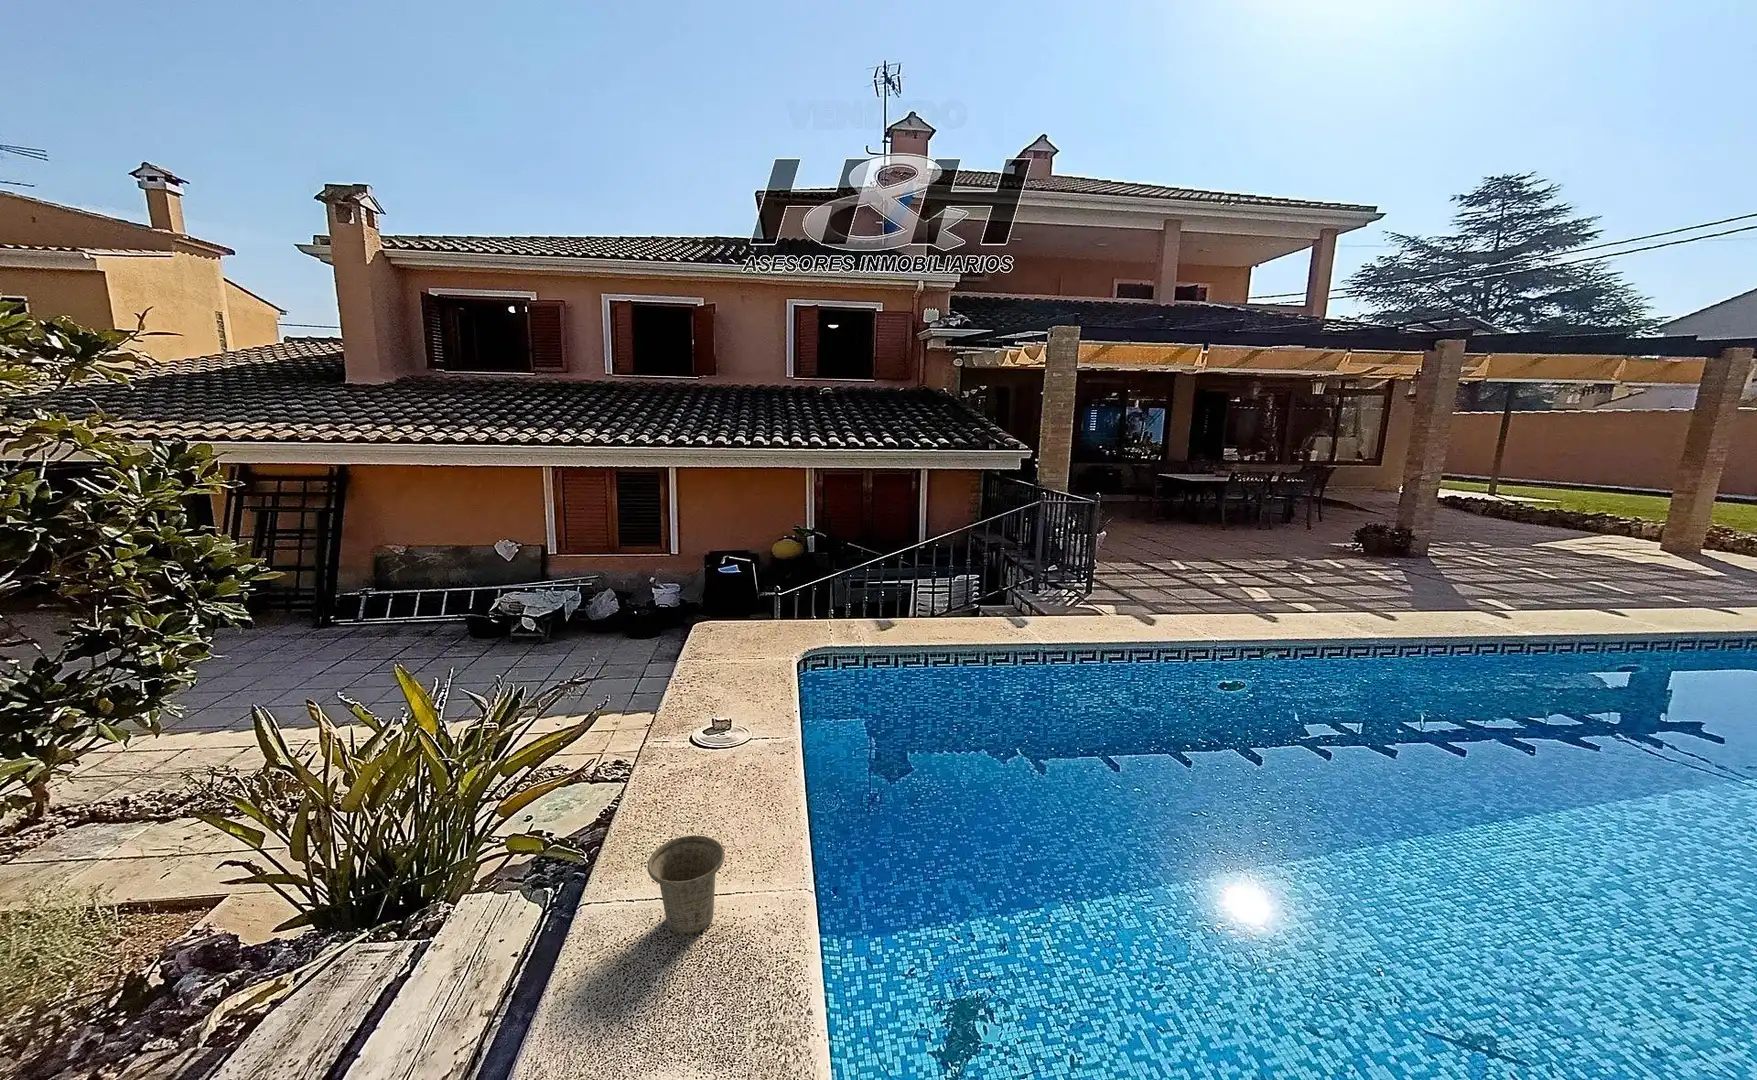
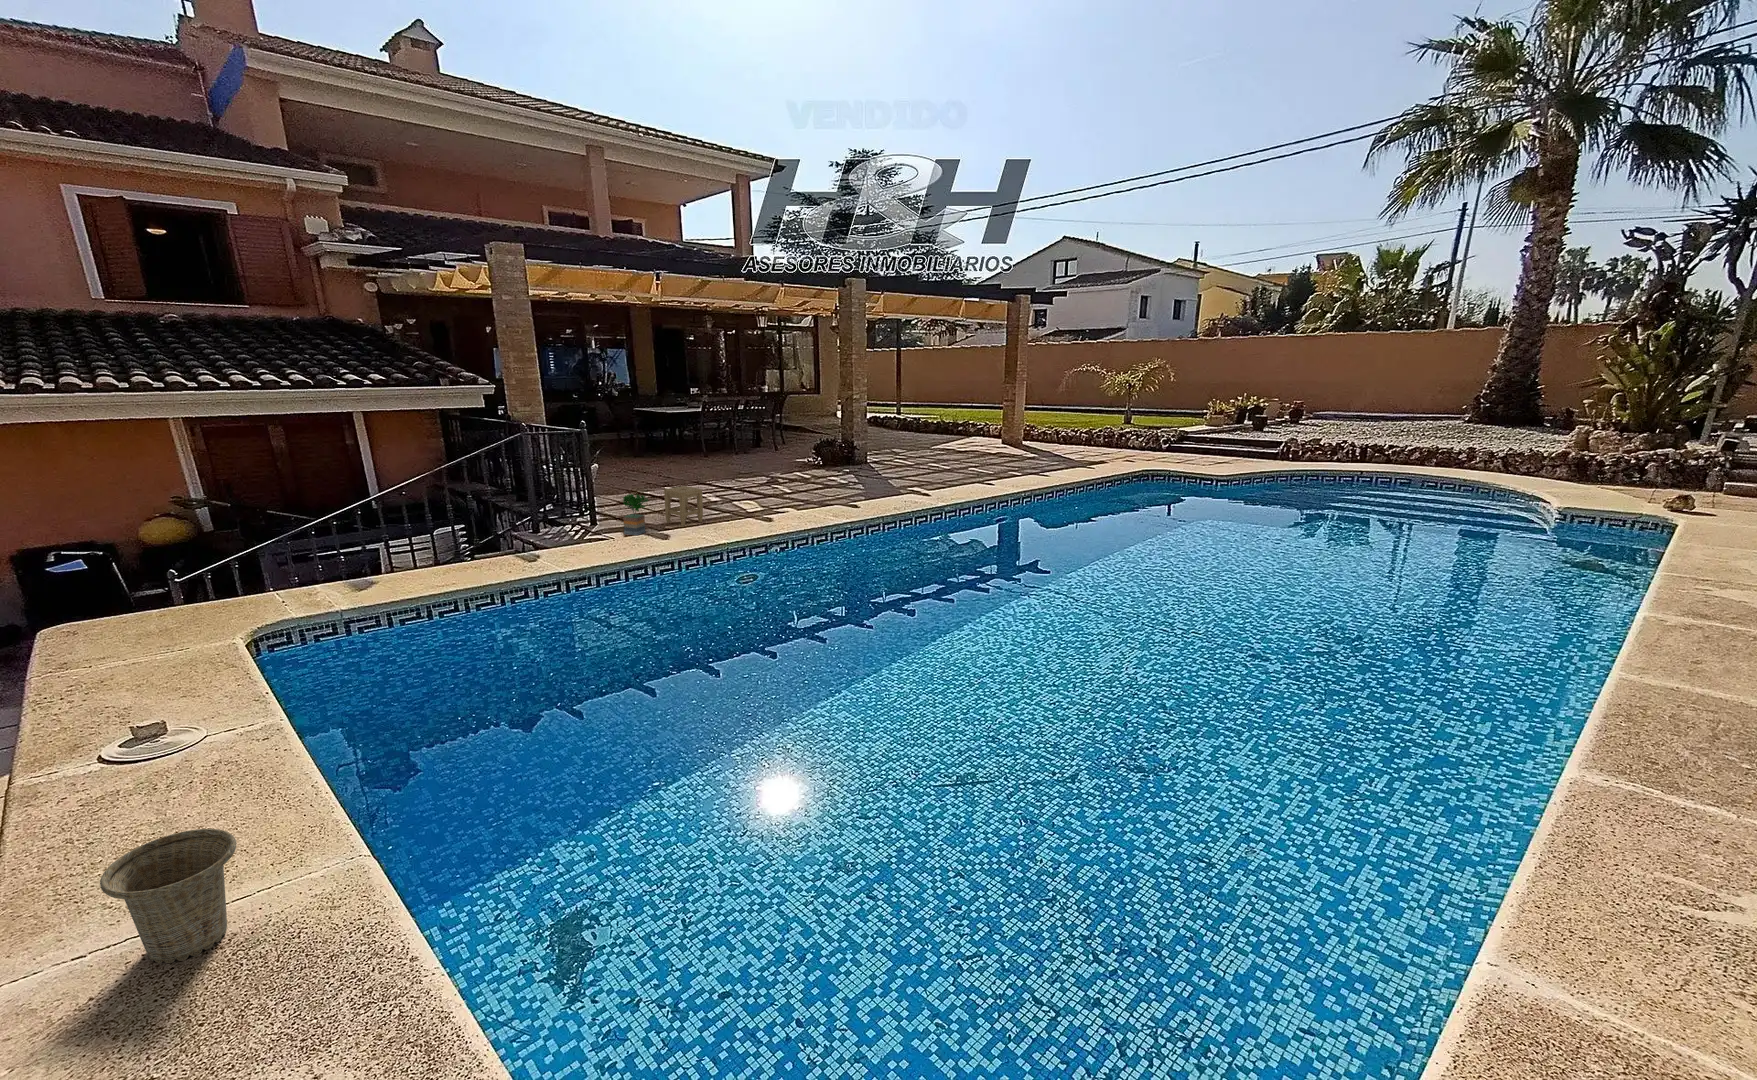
stool: none [1158,568,1199,609] -> present [664,486,703,526]
potted tree: none [1114,571,1141,612] -> present [623,494,648,535]

